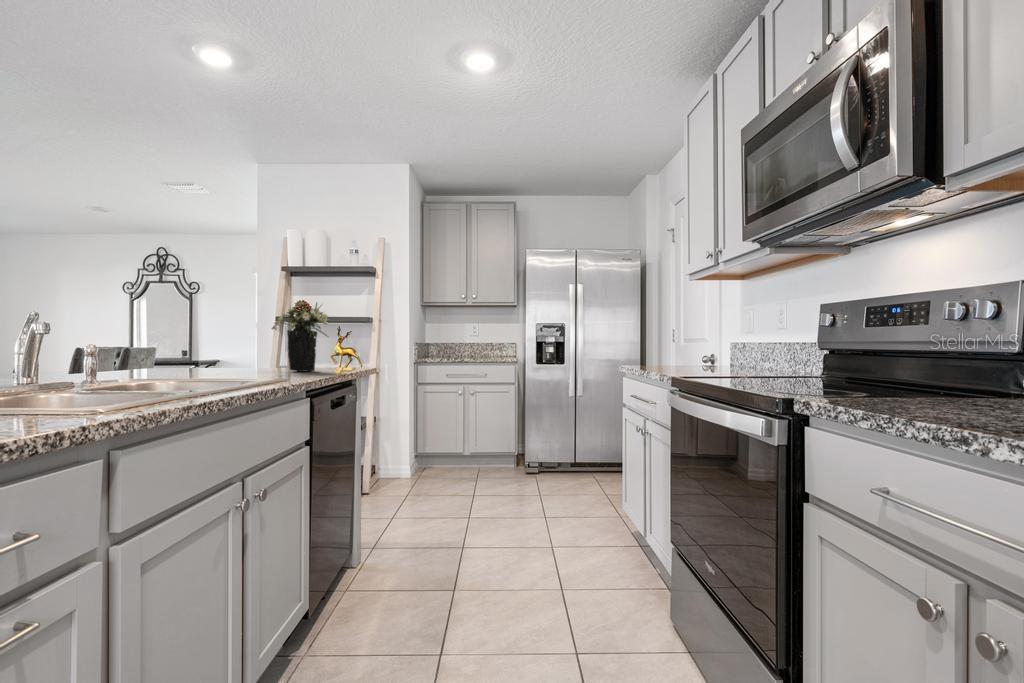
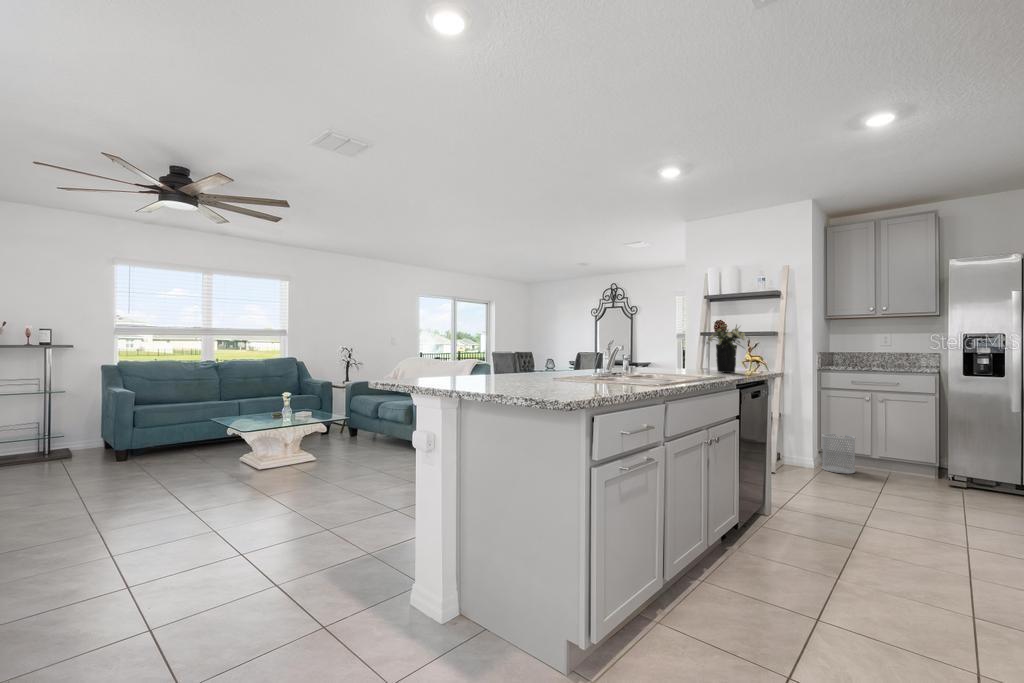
wastebasket: none [418,434,450,479] -> present [822,433,855,474]

